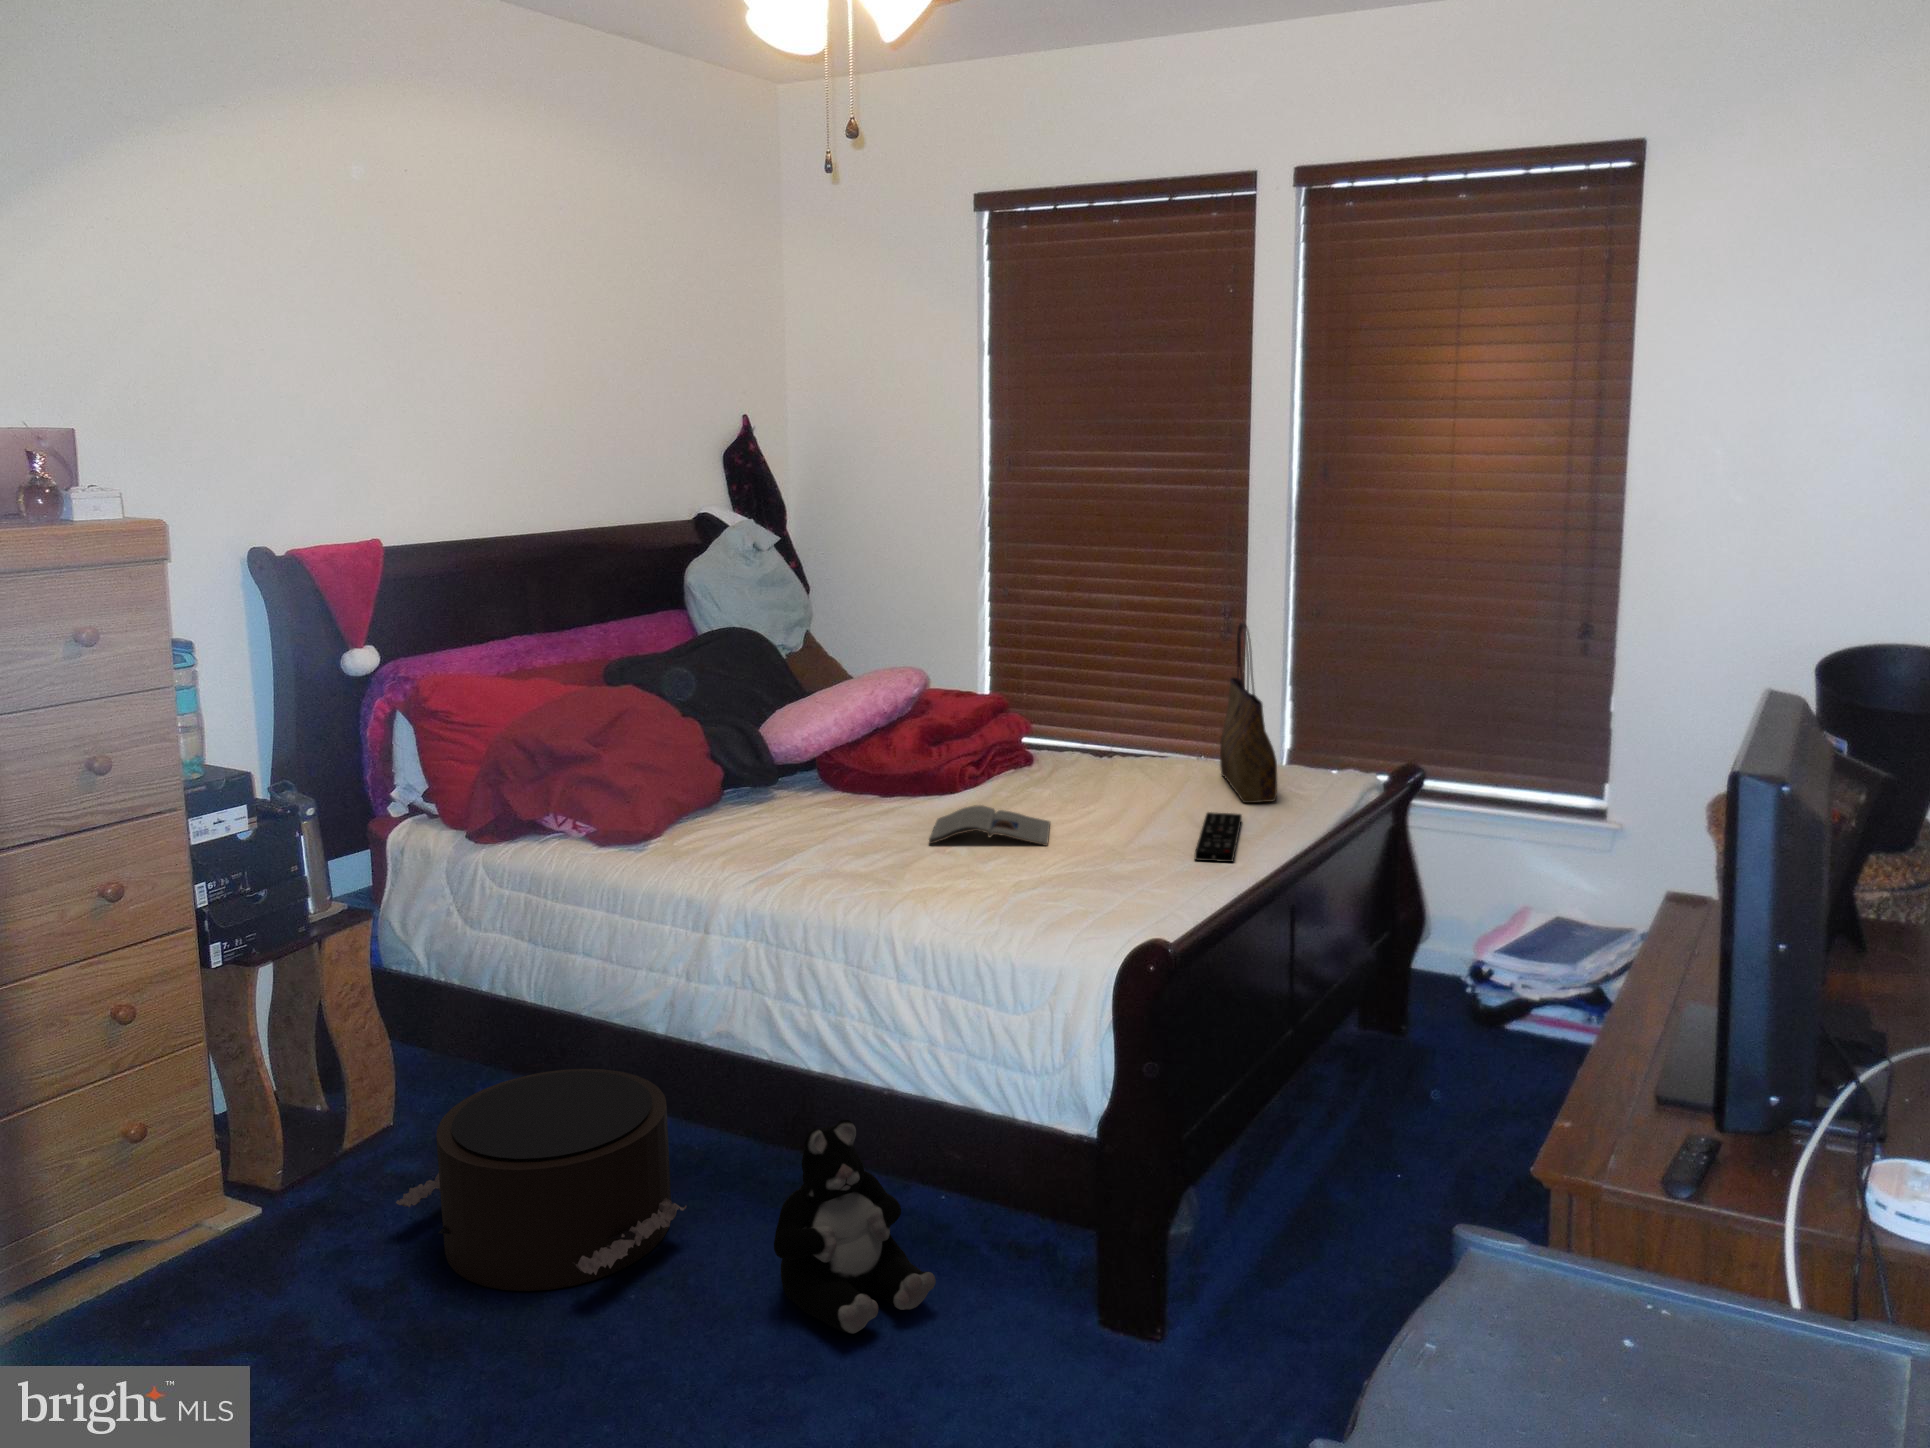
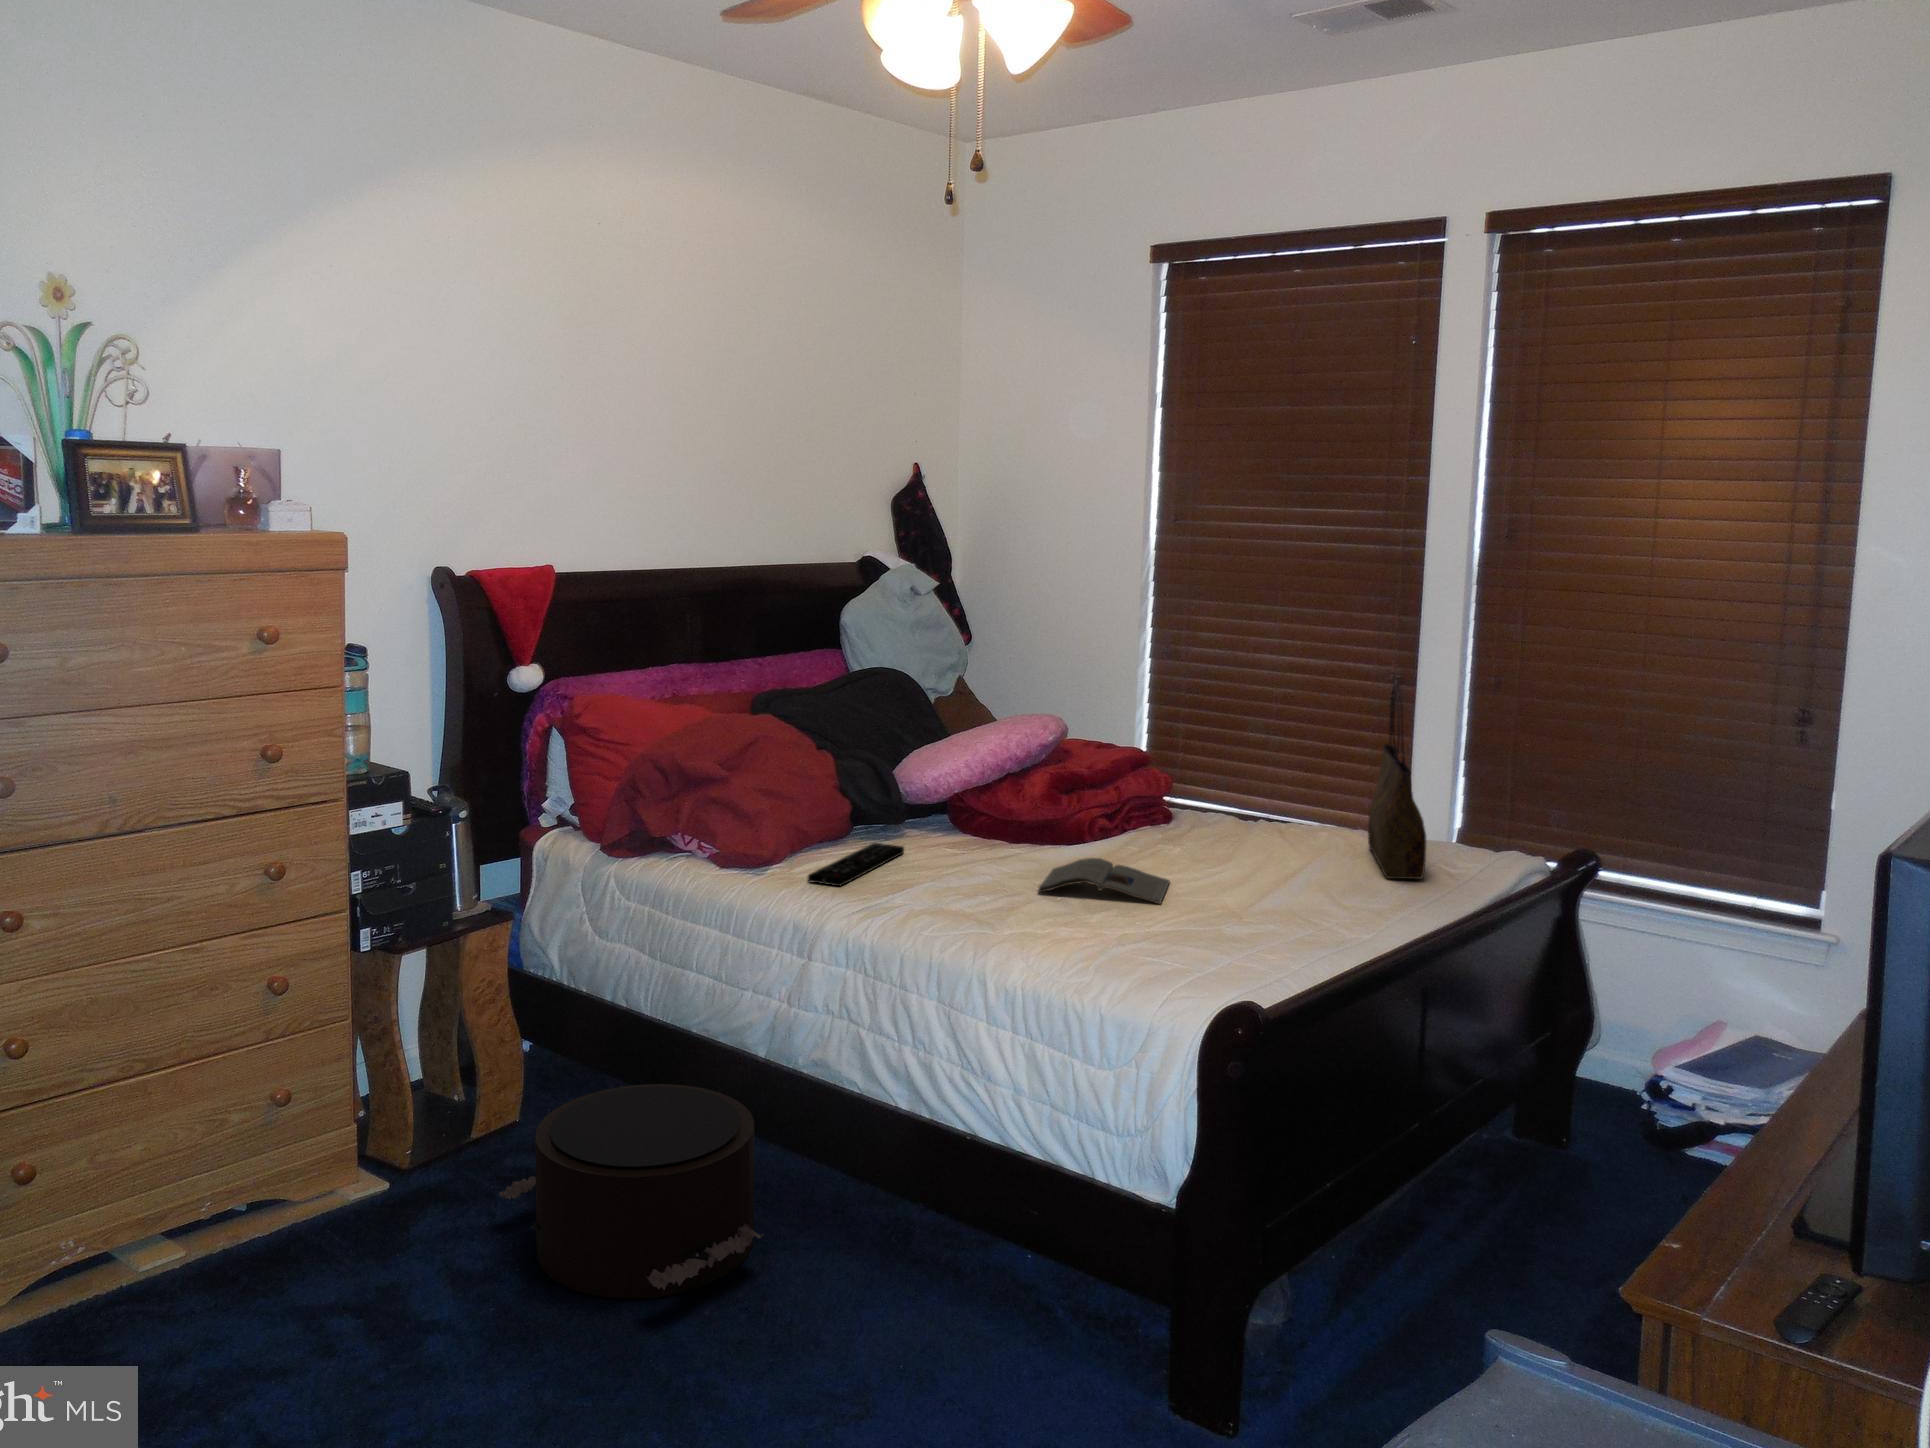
remote control: present [1195,812,1242,862] -> present [808,843,904,886]
plush toy: present [774,1120,936,1334] -> none [836,1165,997,1389]

